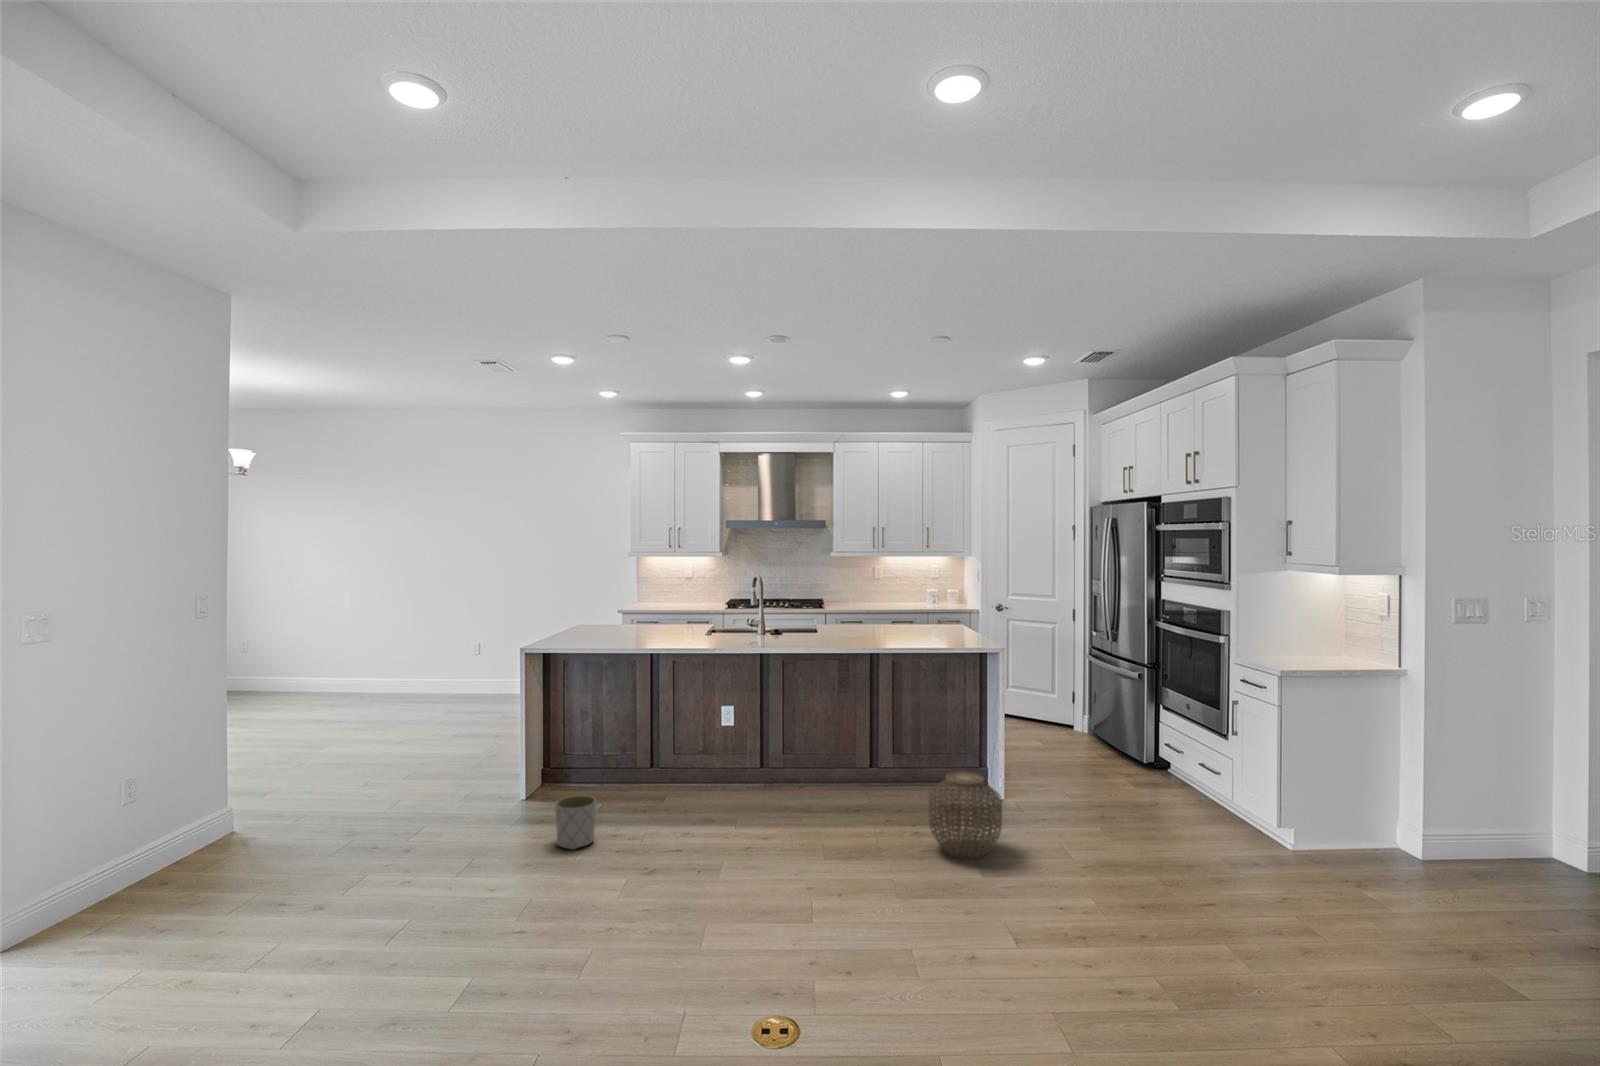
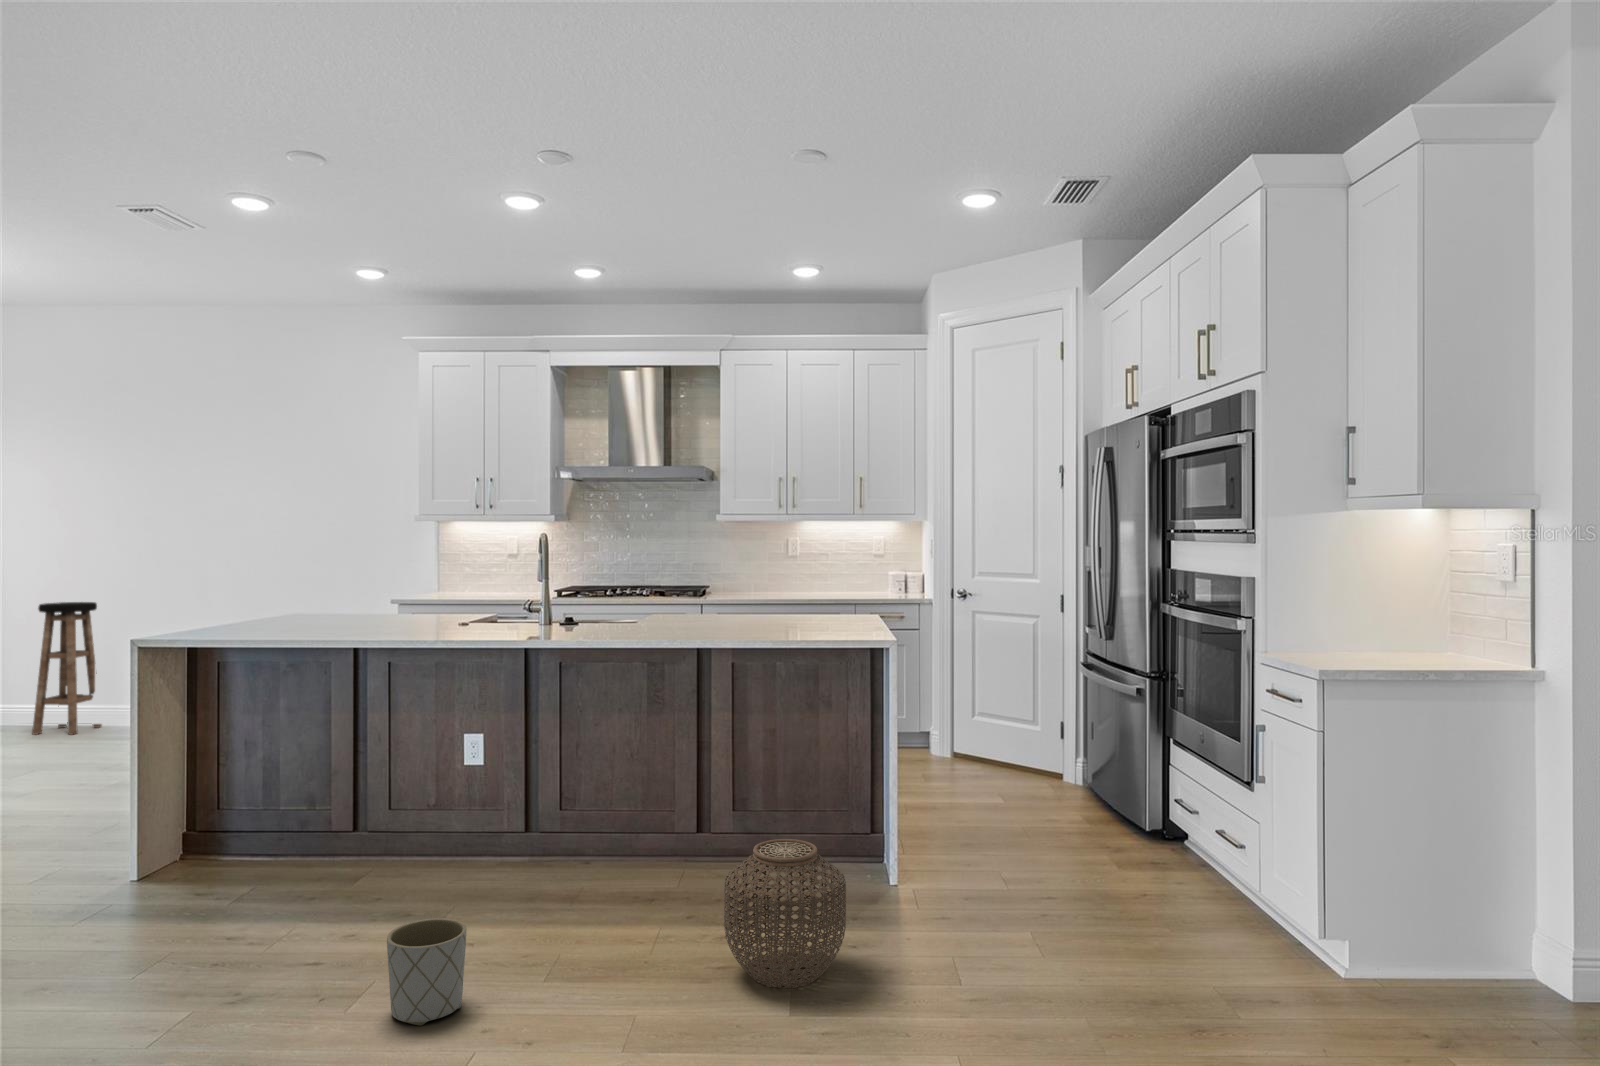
bar stool: none [368,610,410,701] -> present [32,602,102,735]
planter: present [555,795,596,850] -> present [387,918,467,1026]

